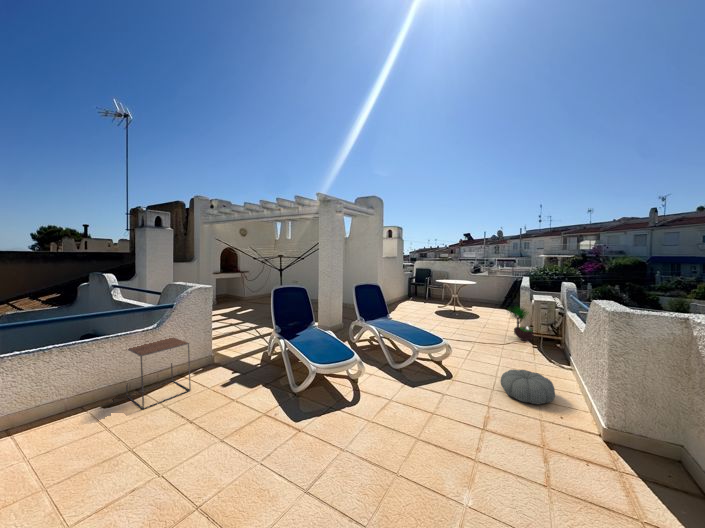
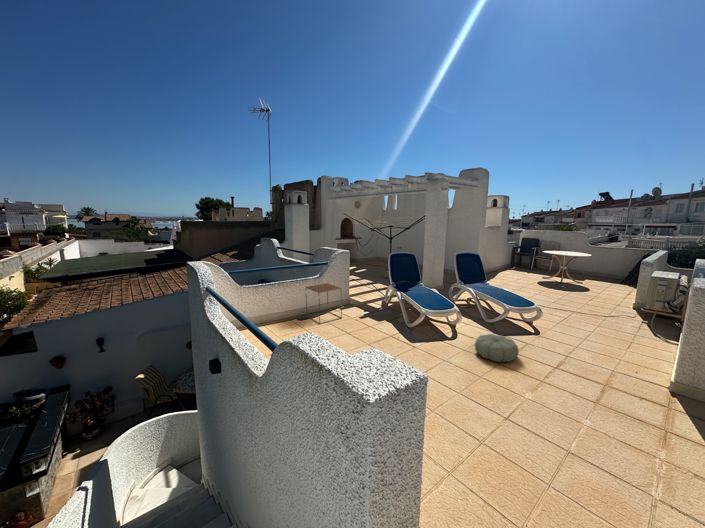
potted tree: present [508,306,533,341] -> none [614,277,643,315]
pouf: present [500,369,555,404] -> present [475,334,519,362]

